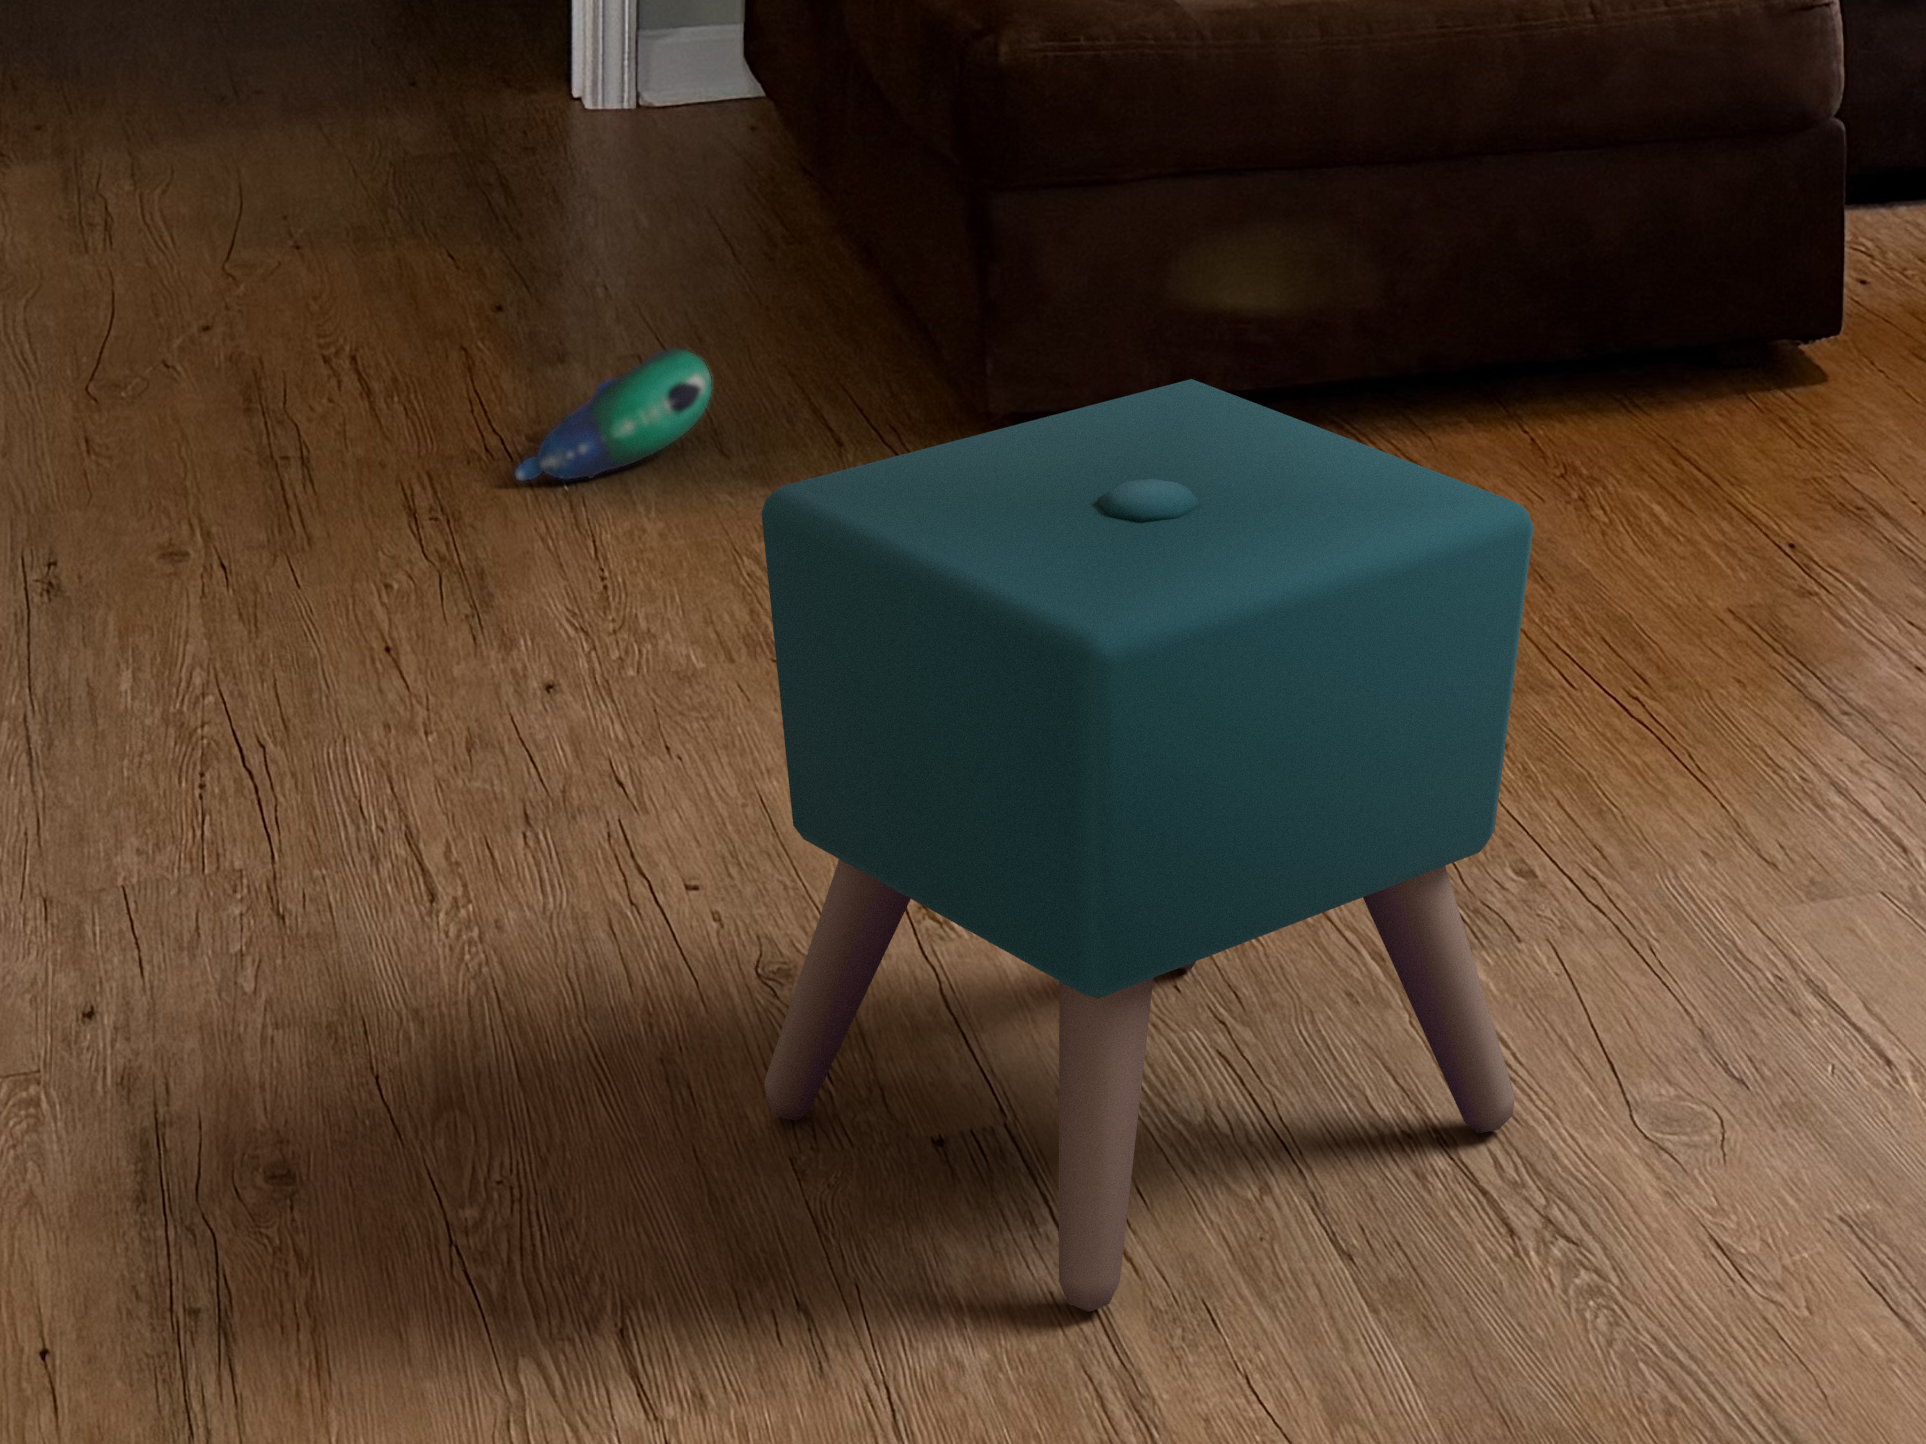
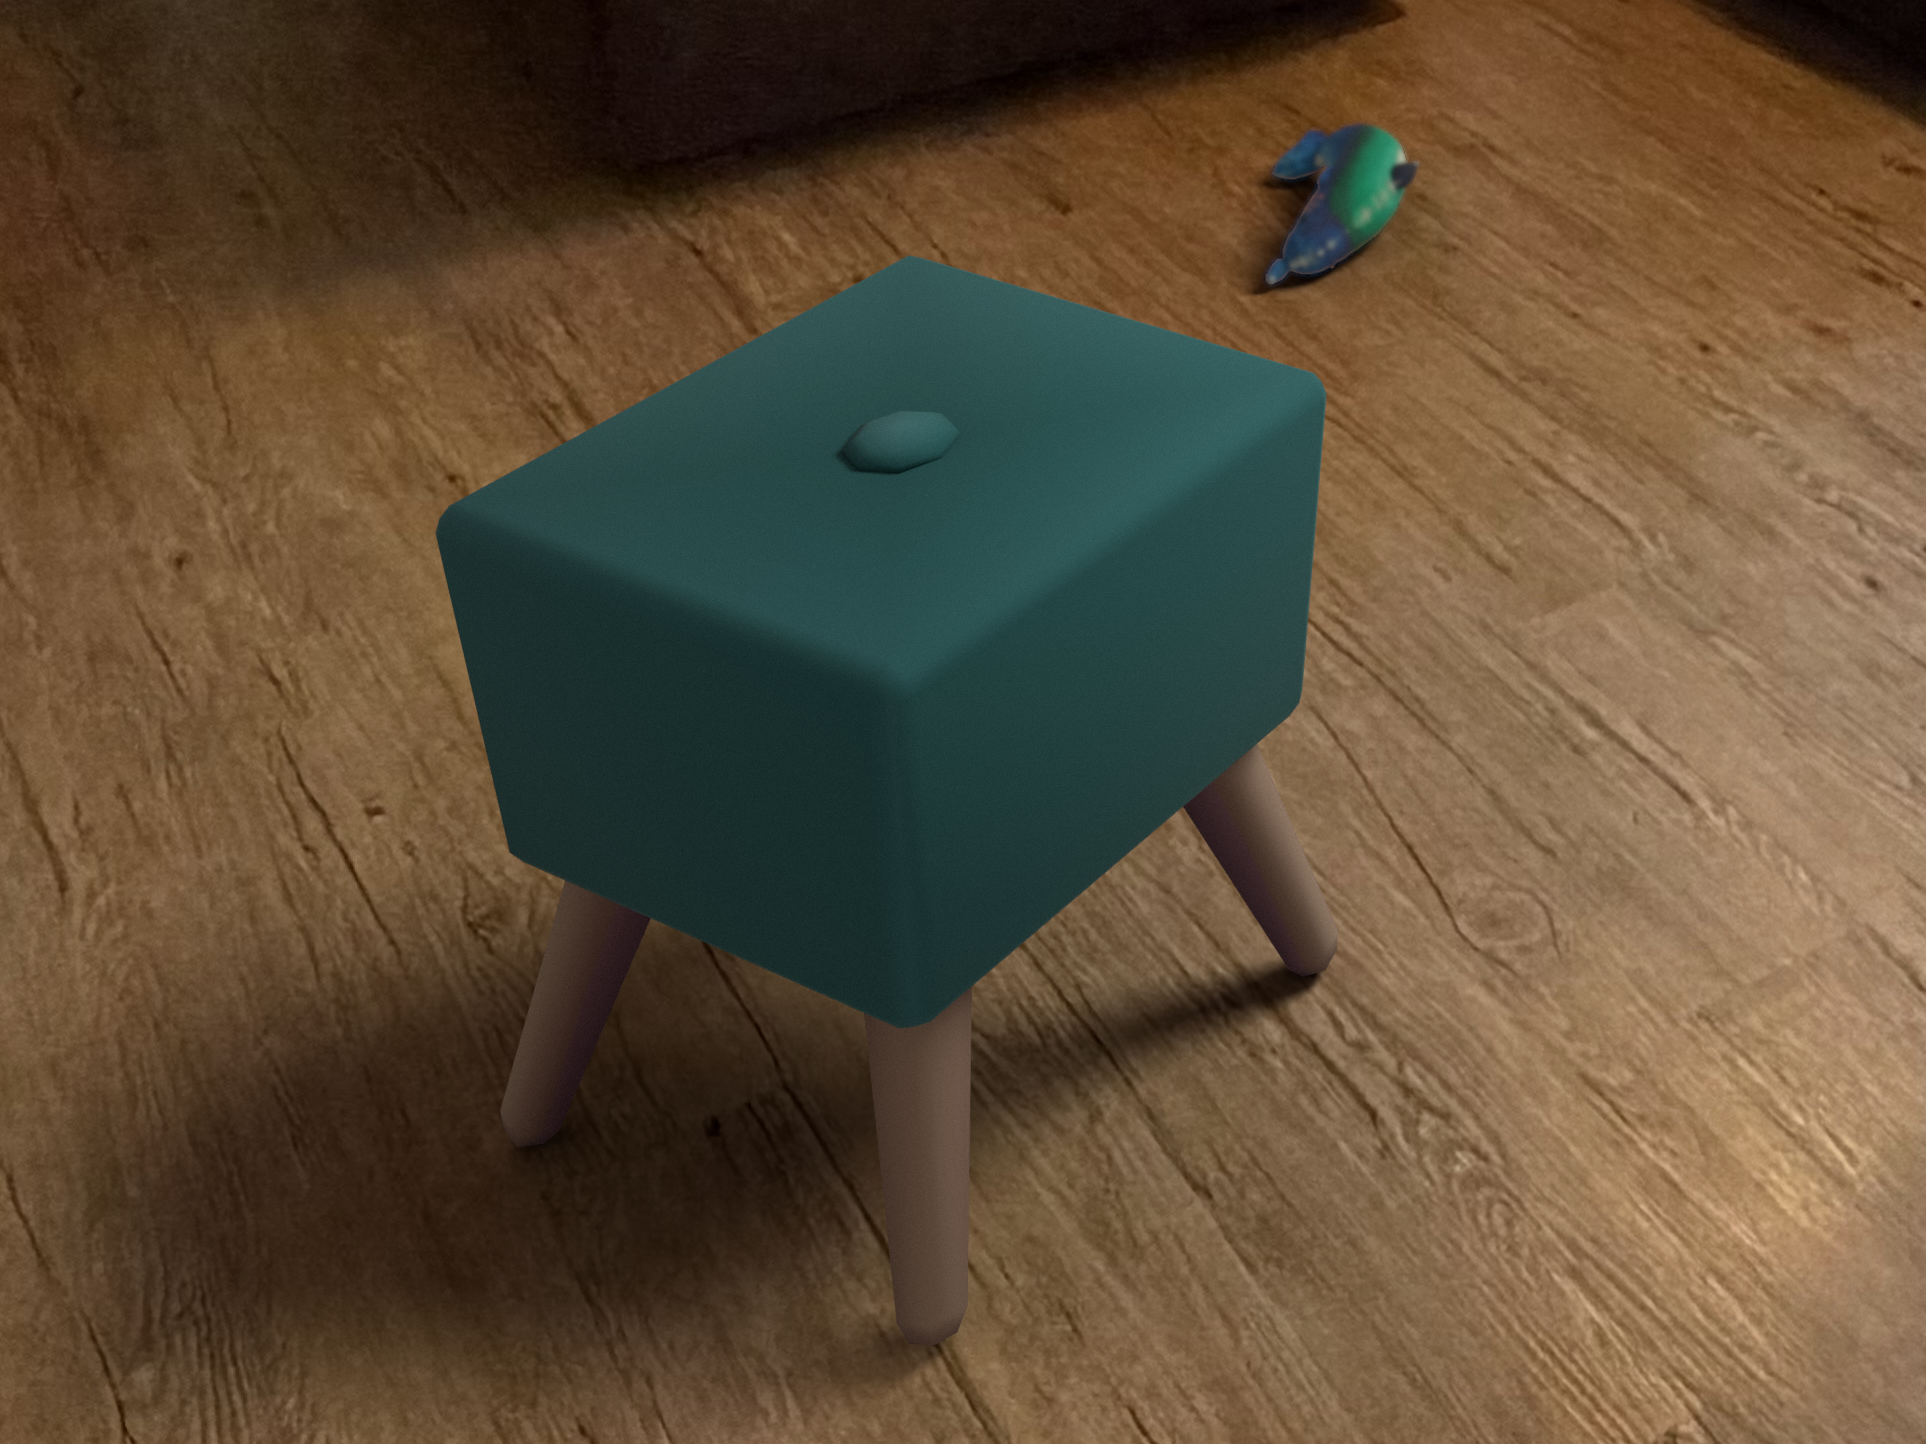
plush toy: present [514,348,711,481] -> present [1265,123,1418,284]

